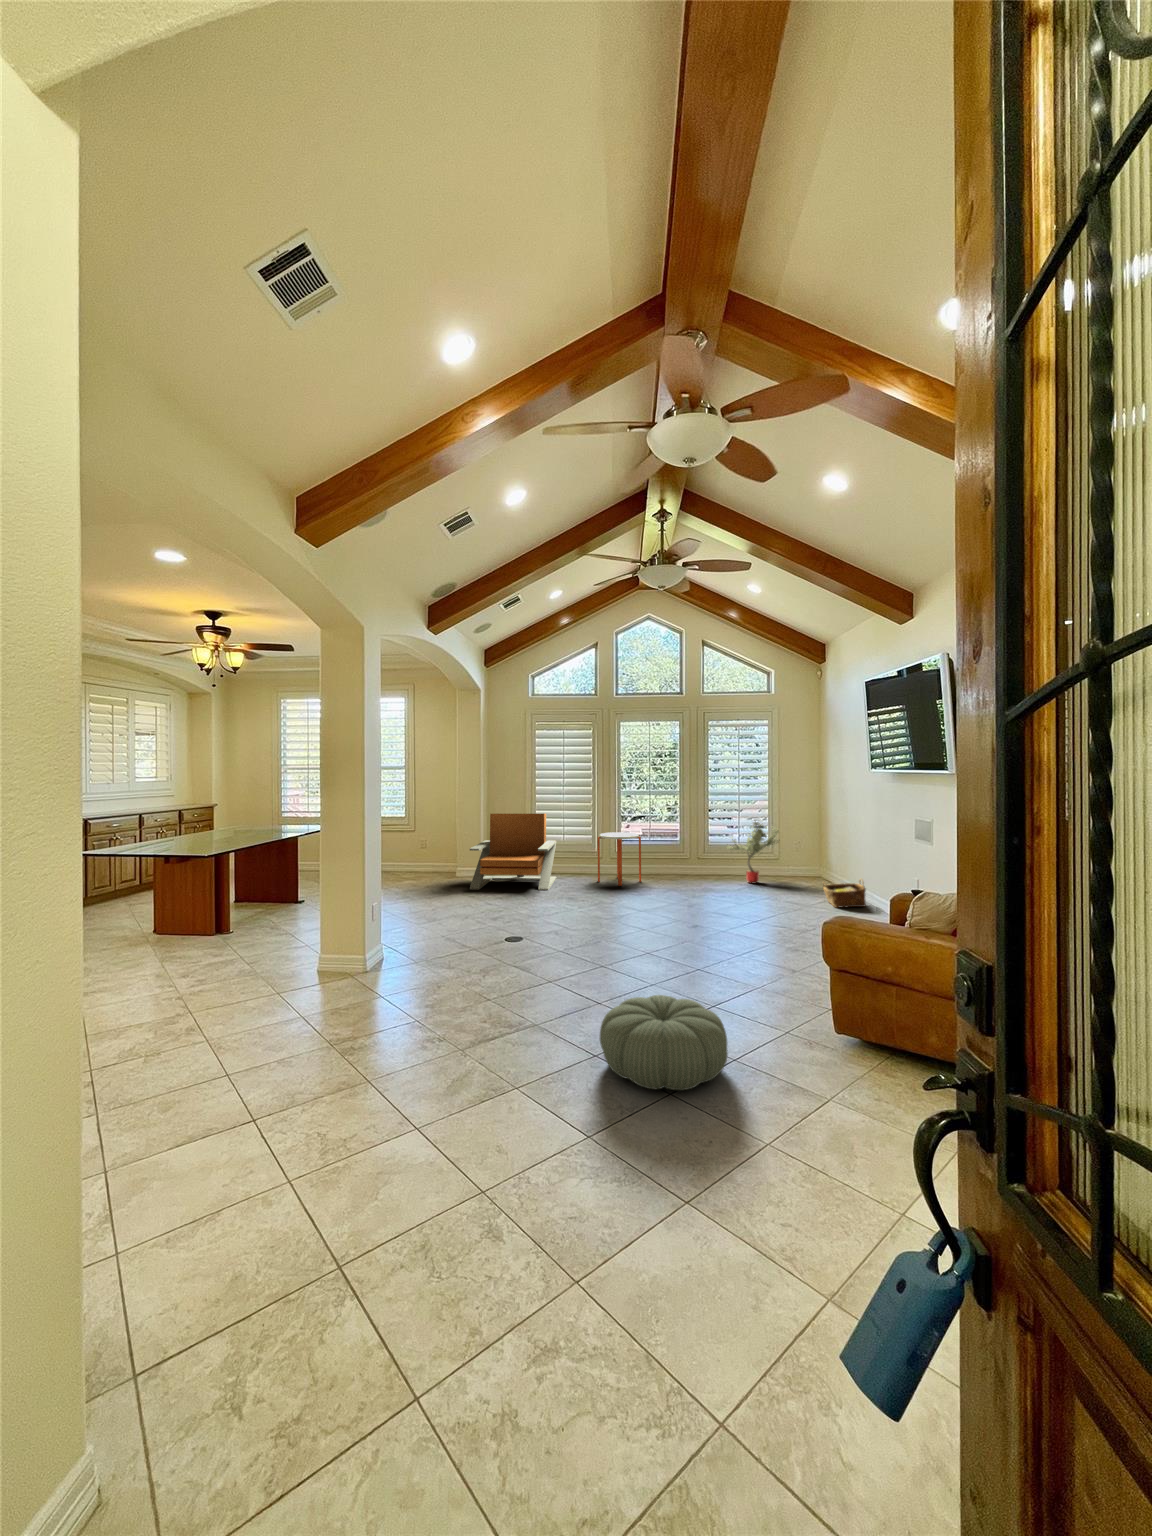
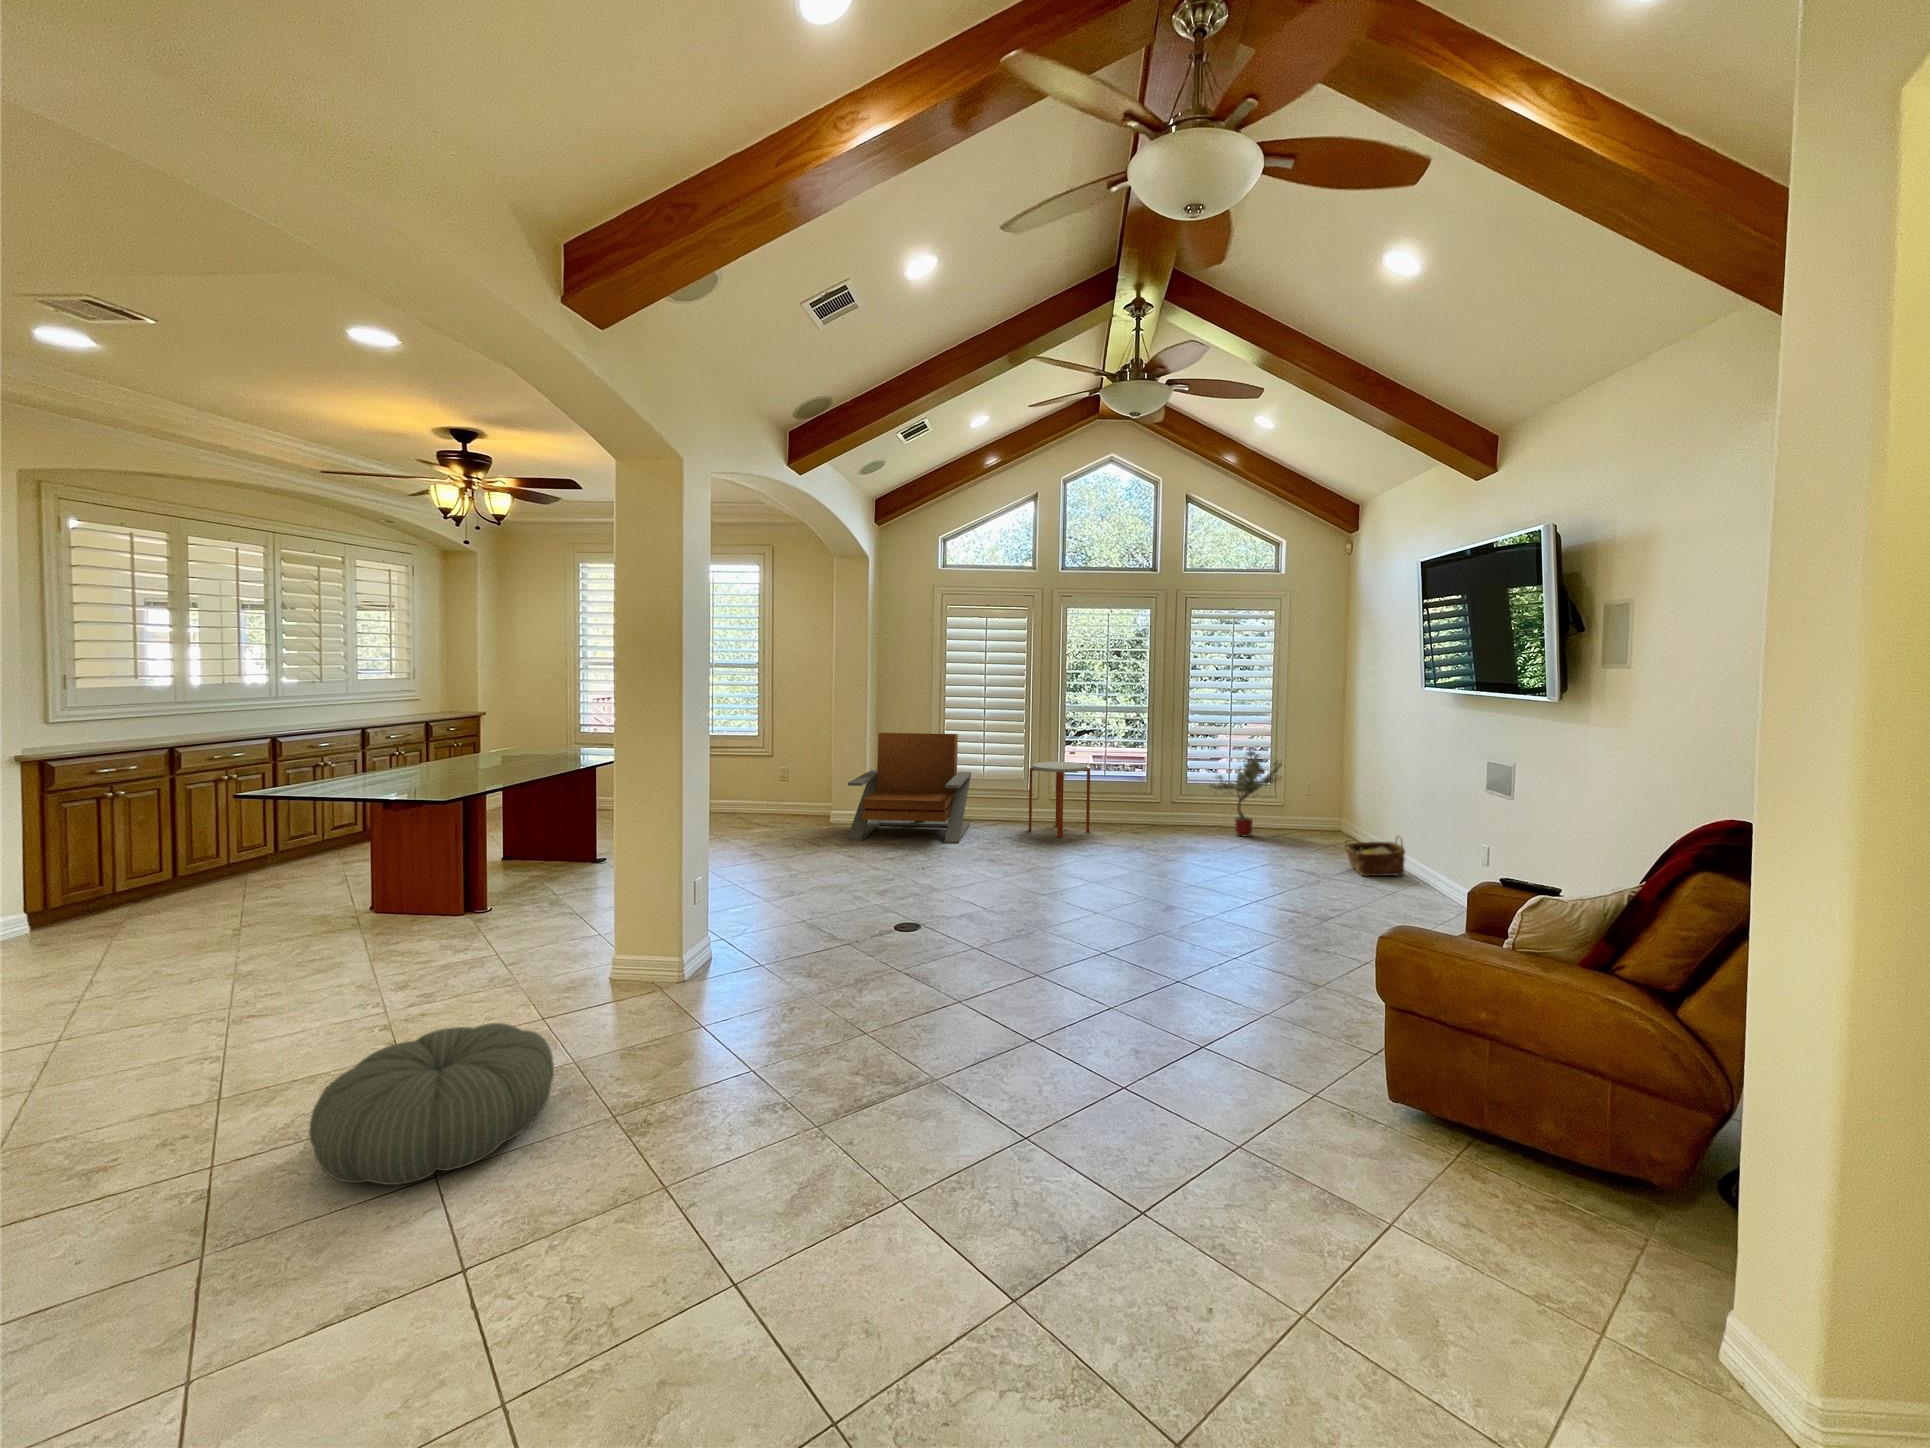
pouf: present [600,995,728,1090] -> present [309,1023,554,1185]

